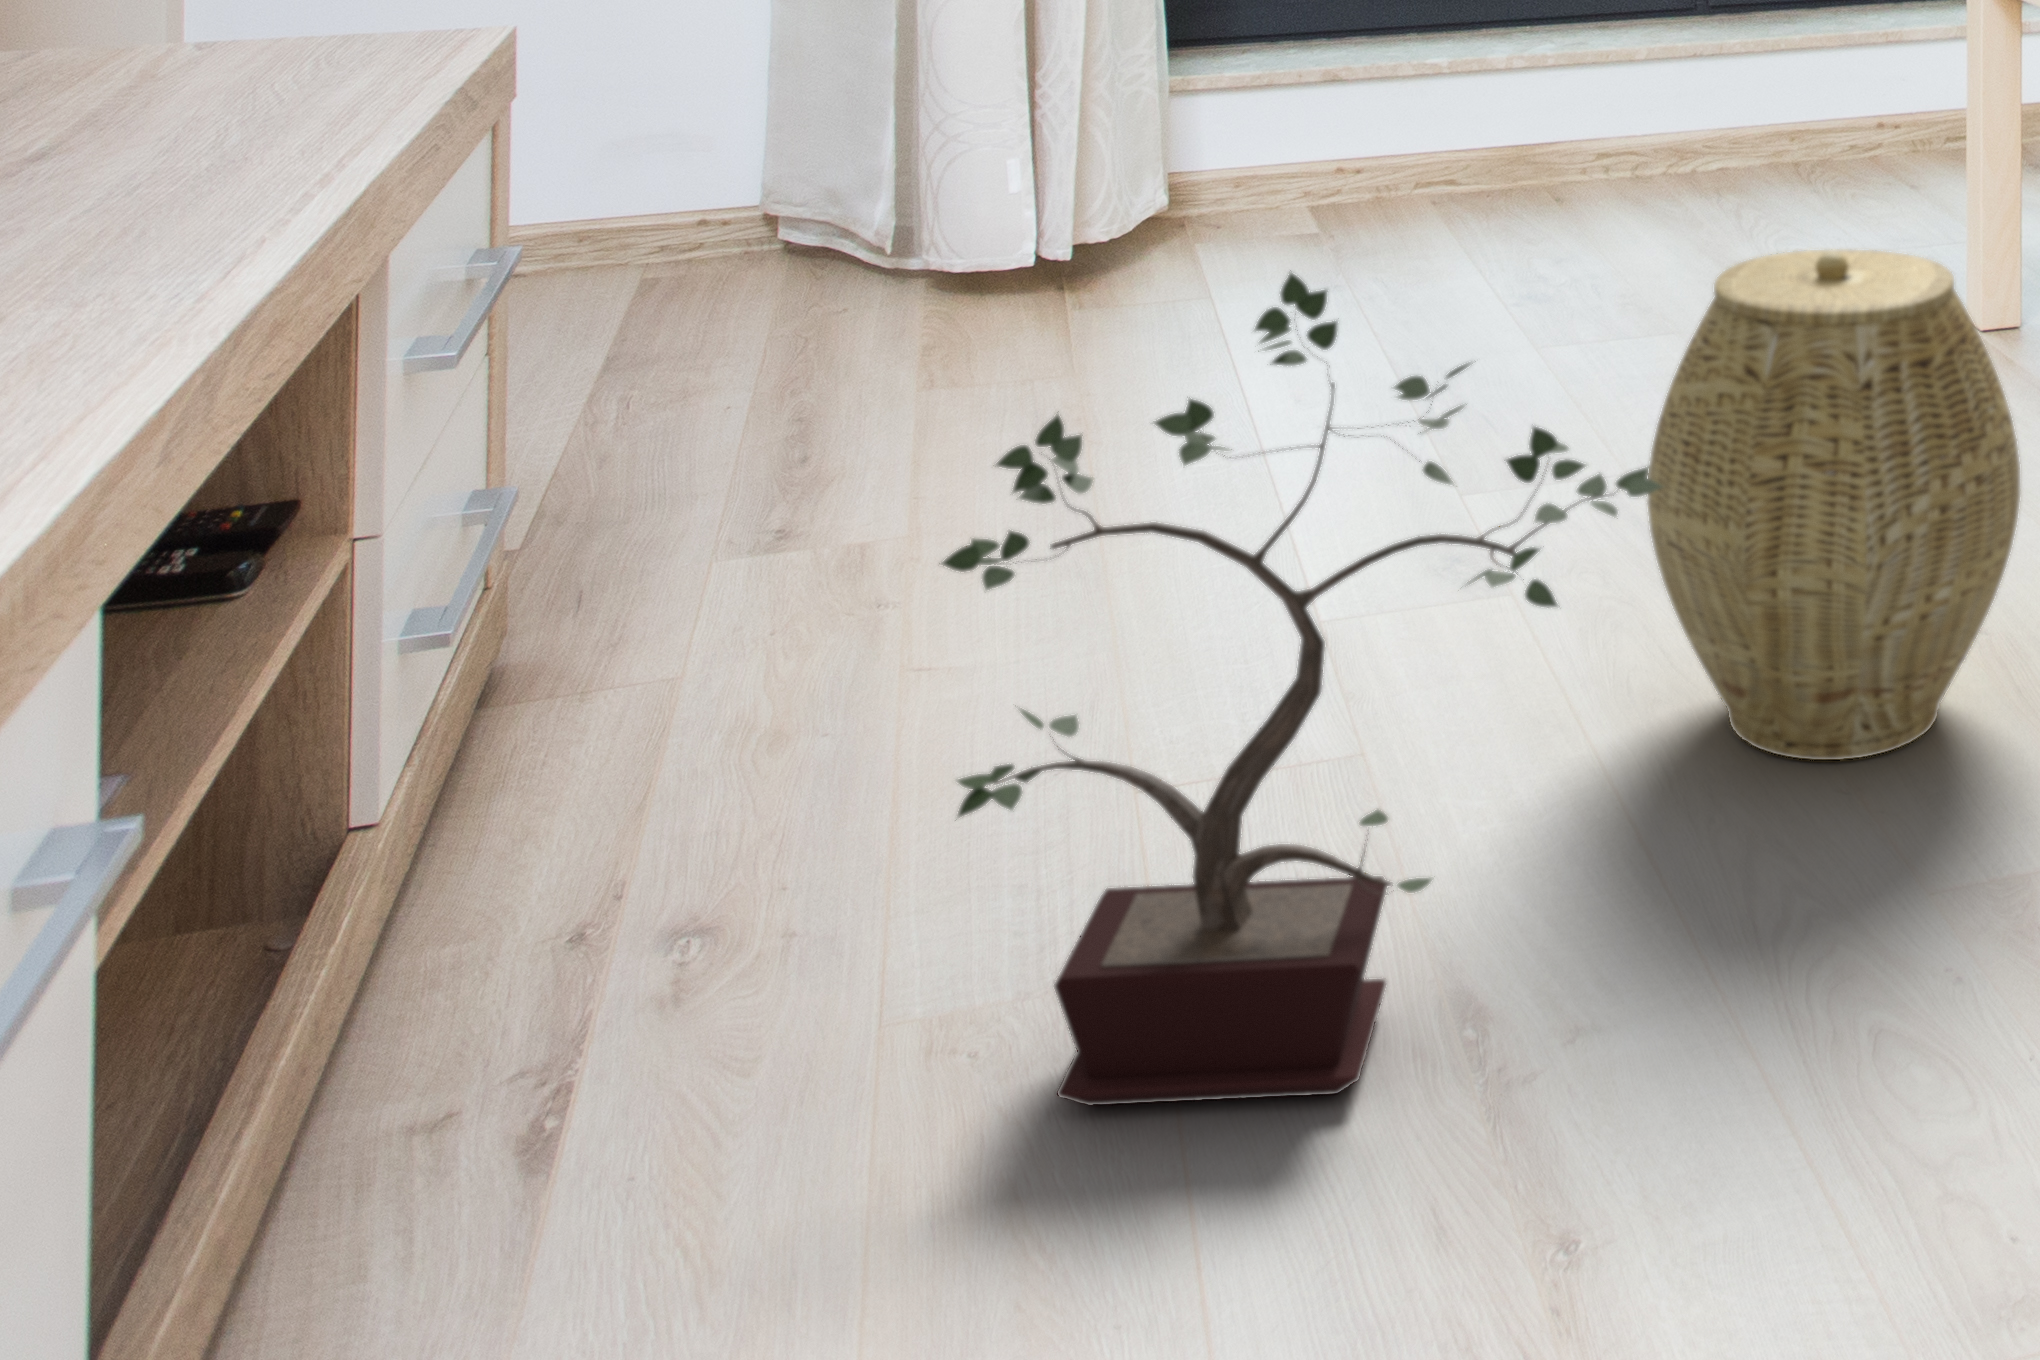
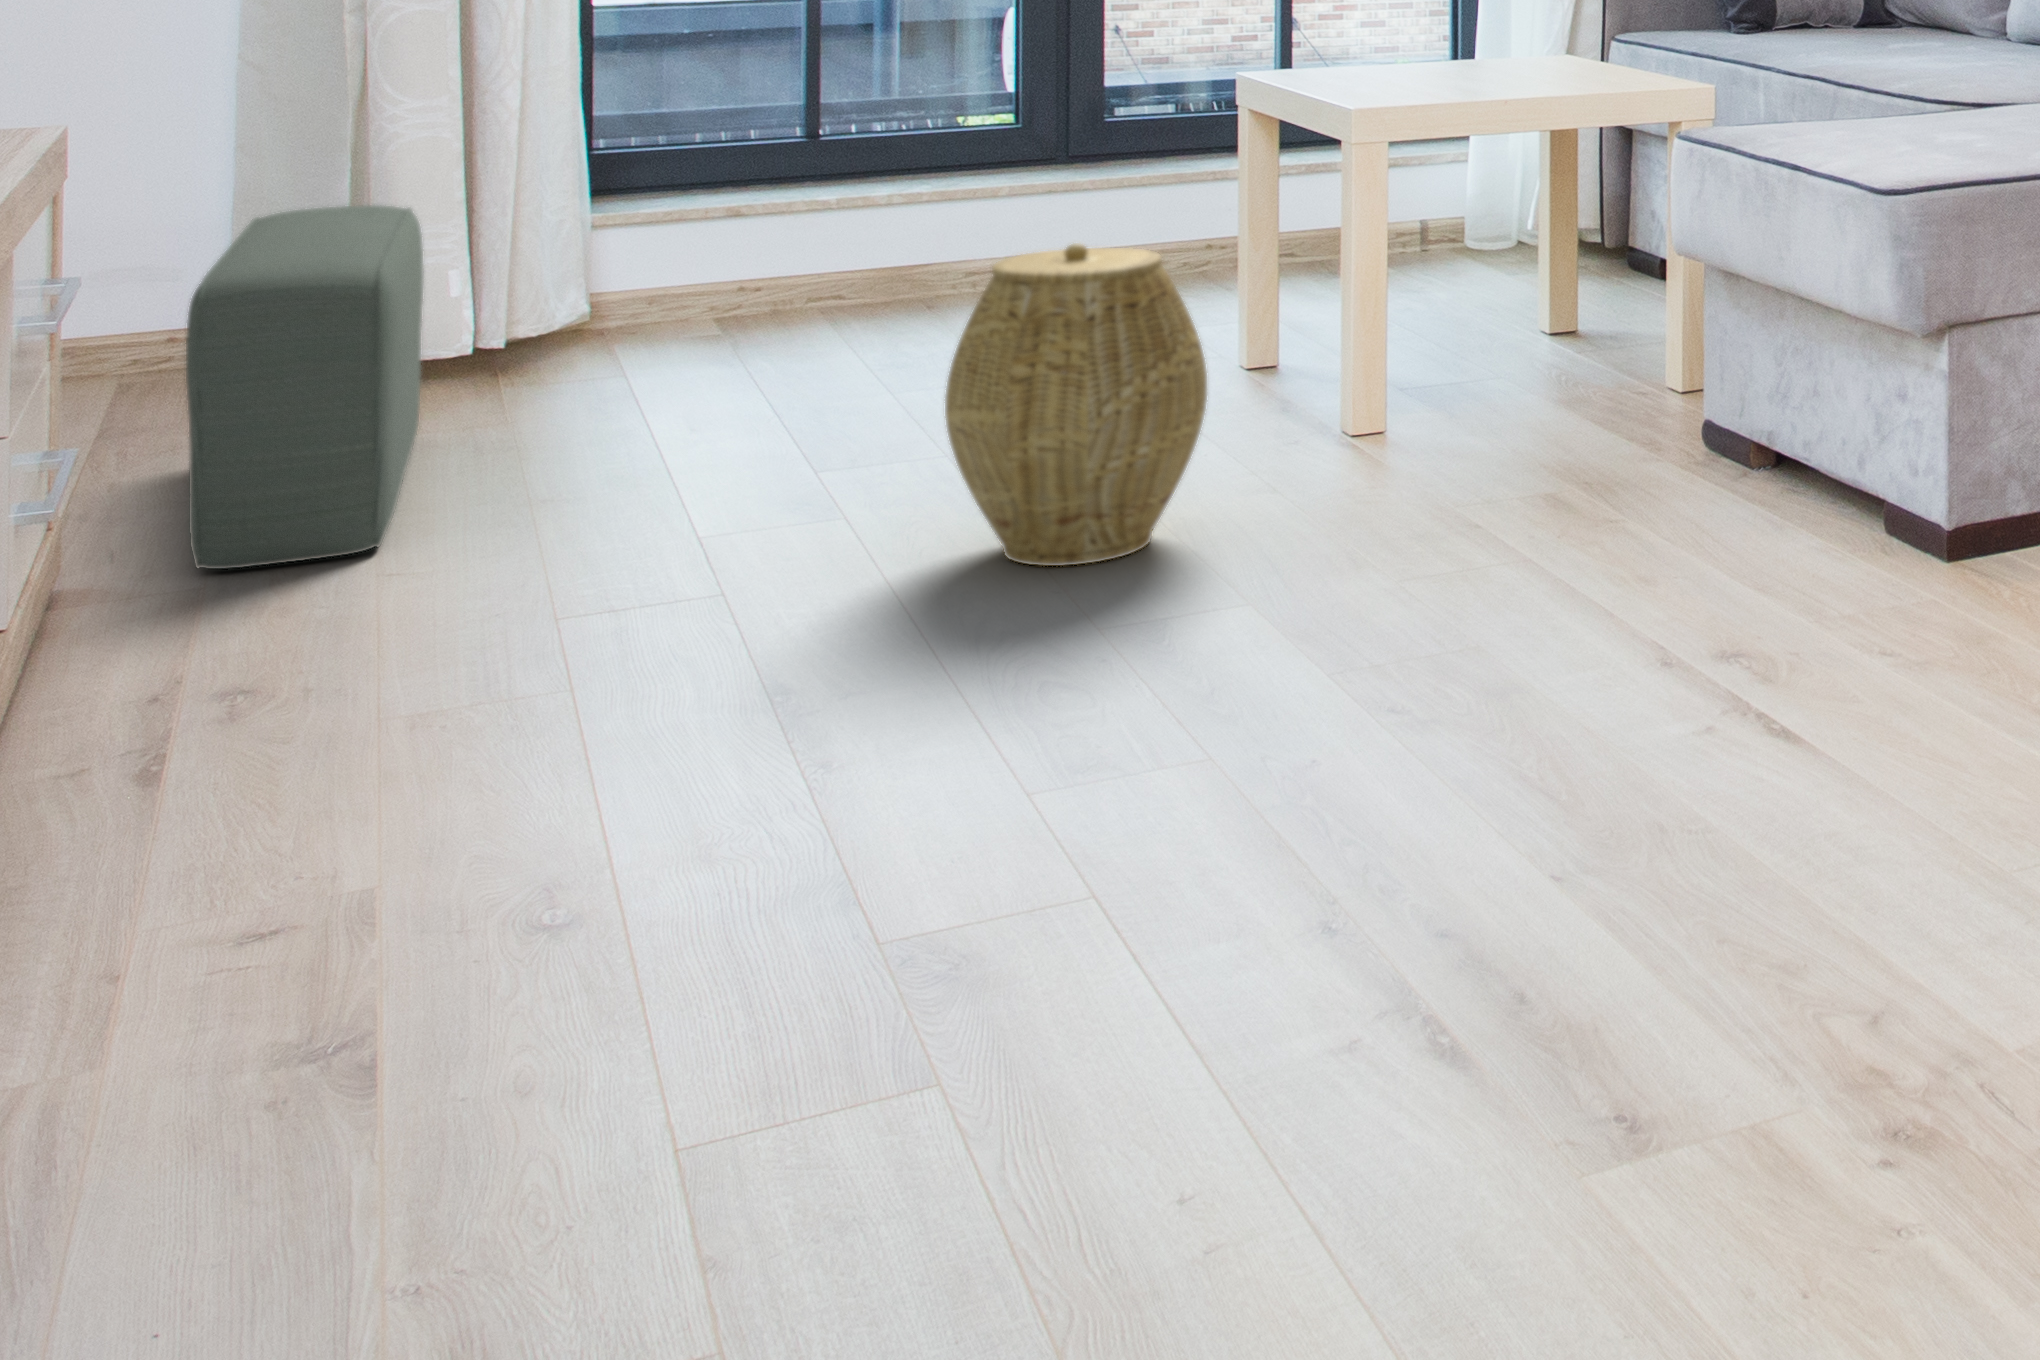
pouf: none [644,105,961,661] -> present [186,205,424,569]
potted plant: present [942,273,1665,1105] -> none [443,222,926,722]

